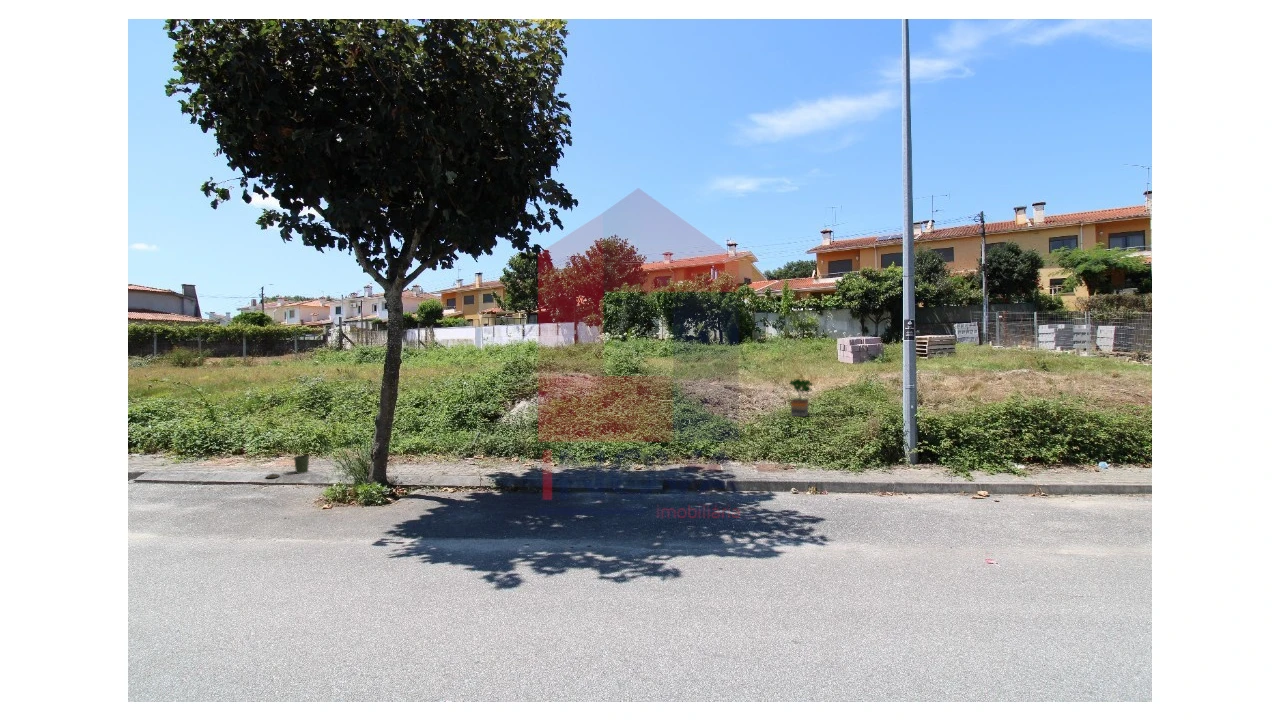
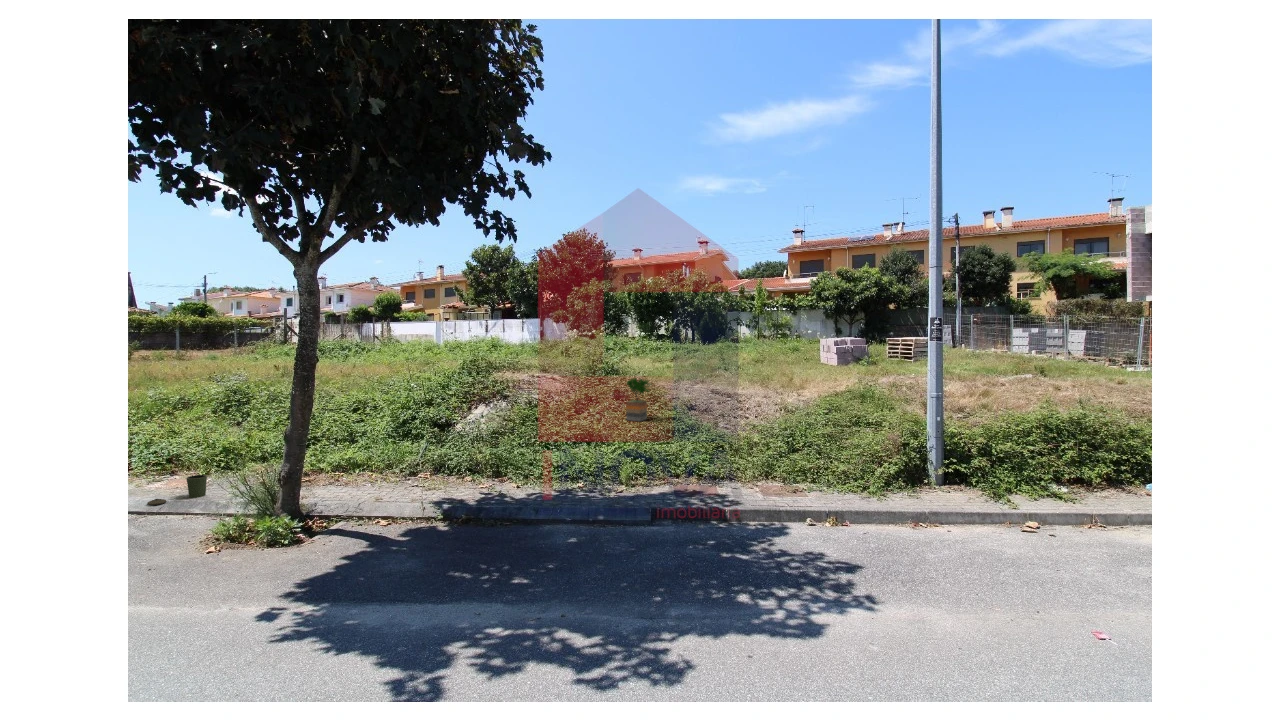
potted tree: present [790,379,812,416] -> present [626,378,652,421]

